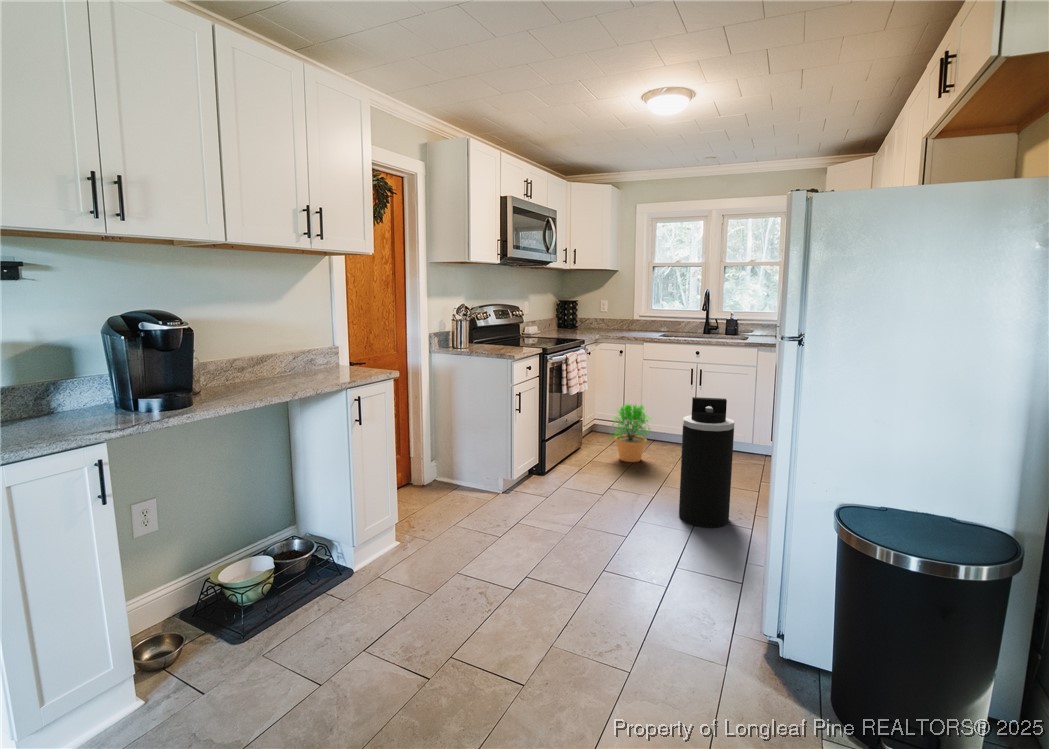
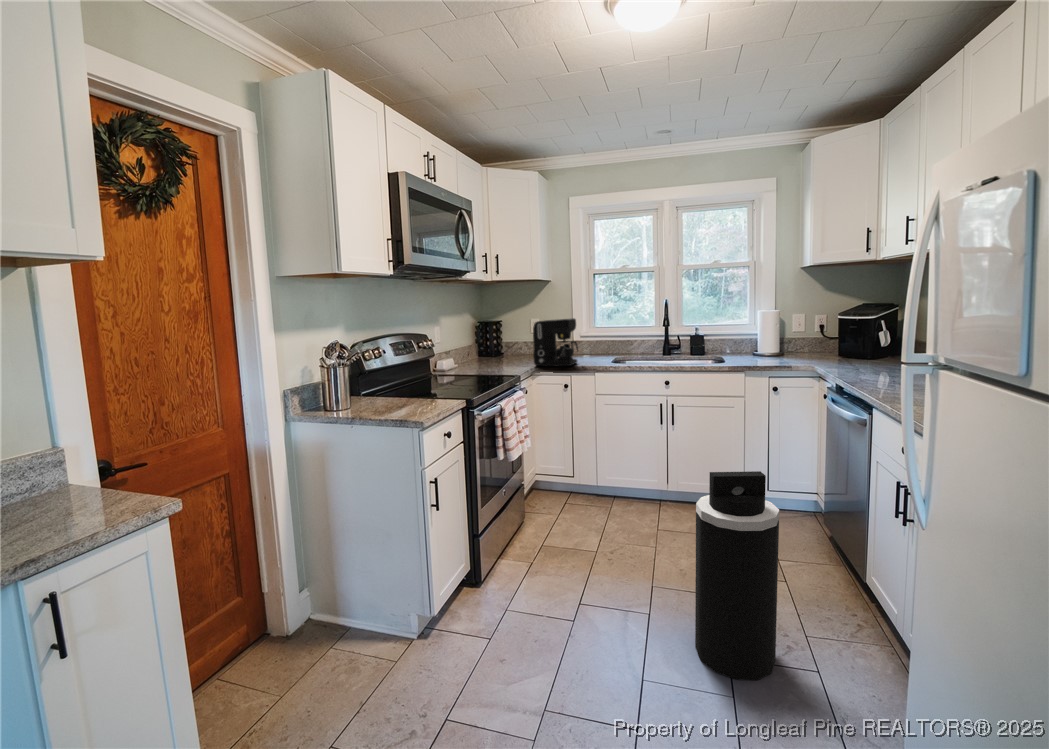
coffee maker: none [597,300,633,336] -> present [533,318,578,366]
potted plant: present [612,404,651,462] -> none [560,459,624,540]

